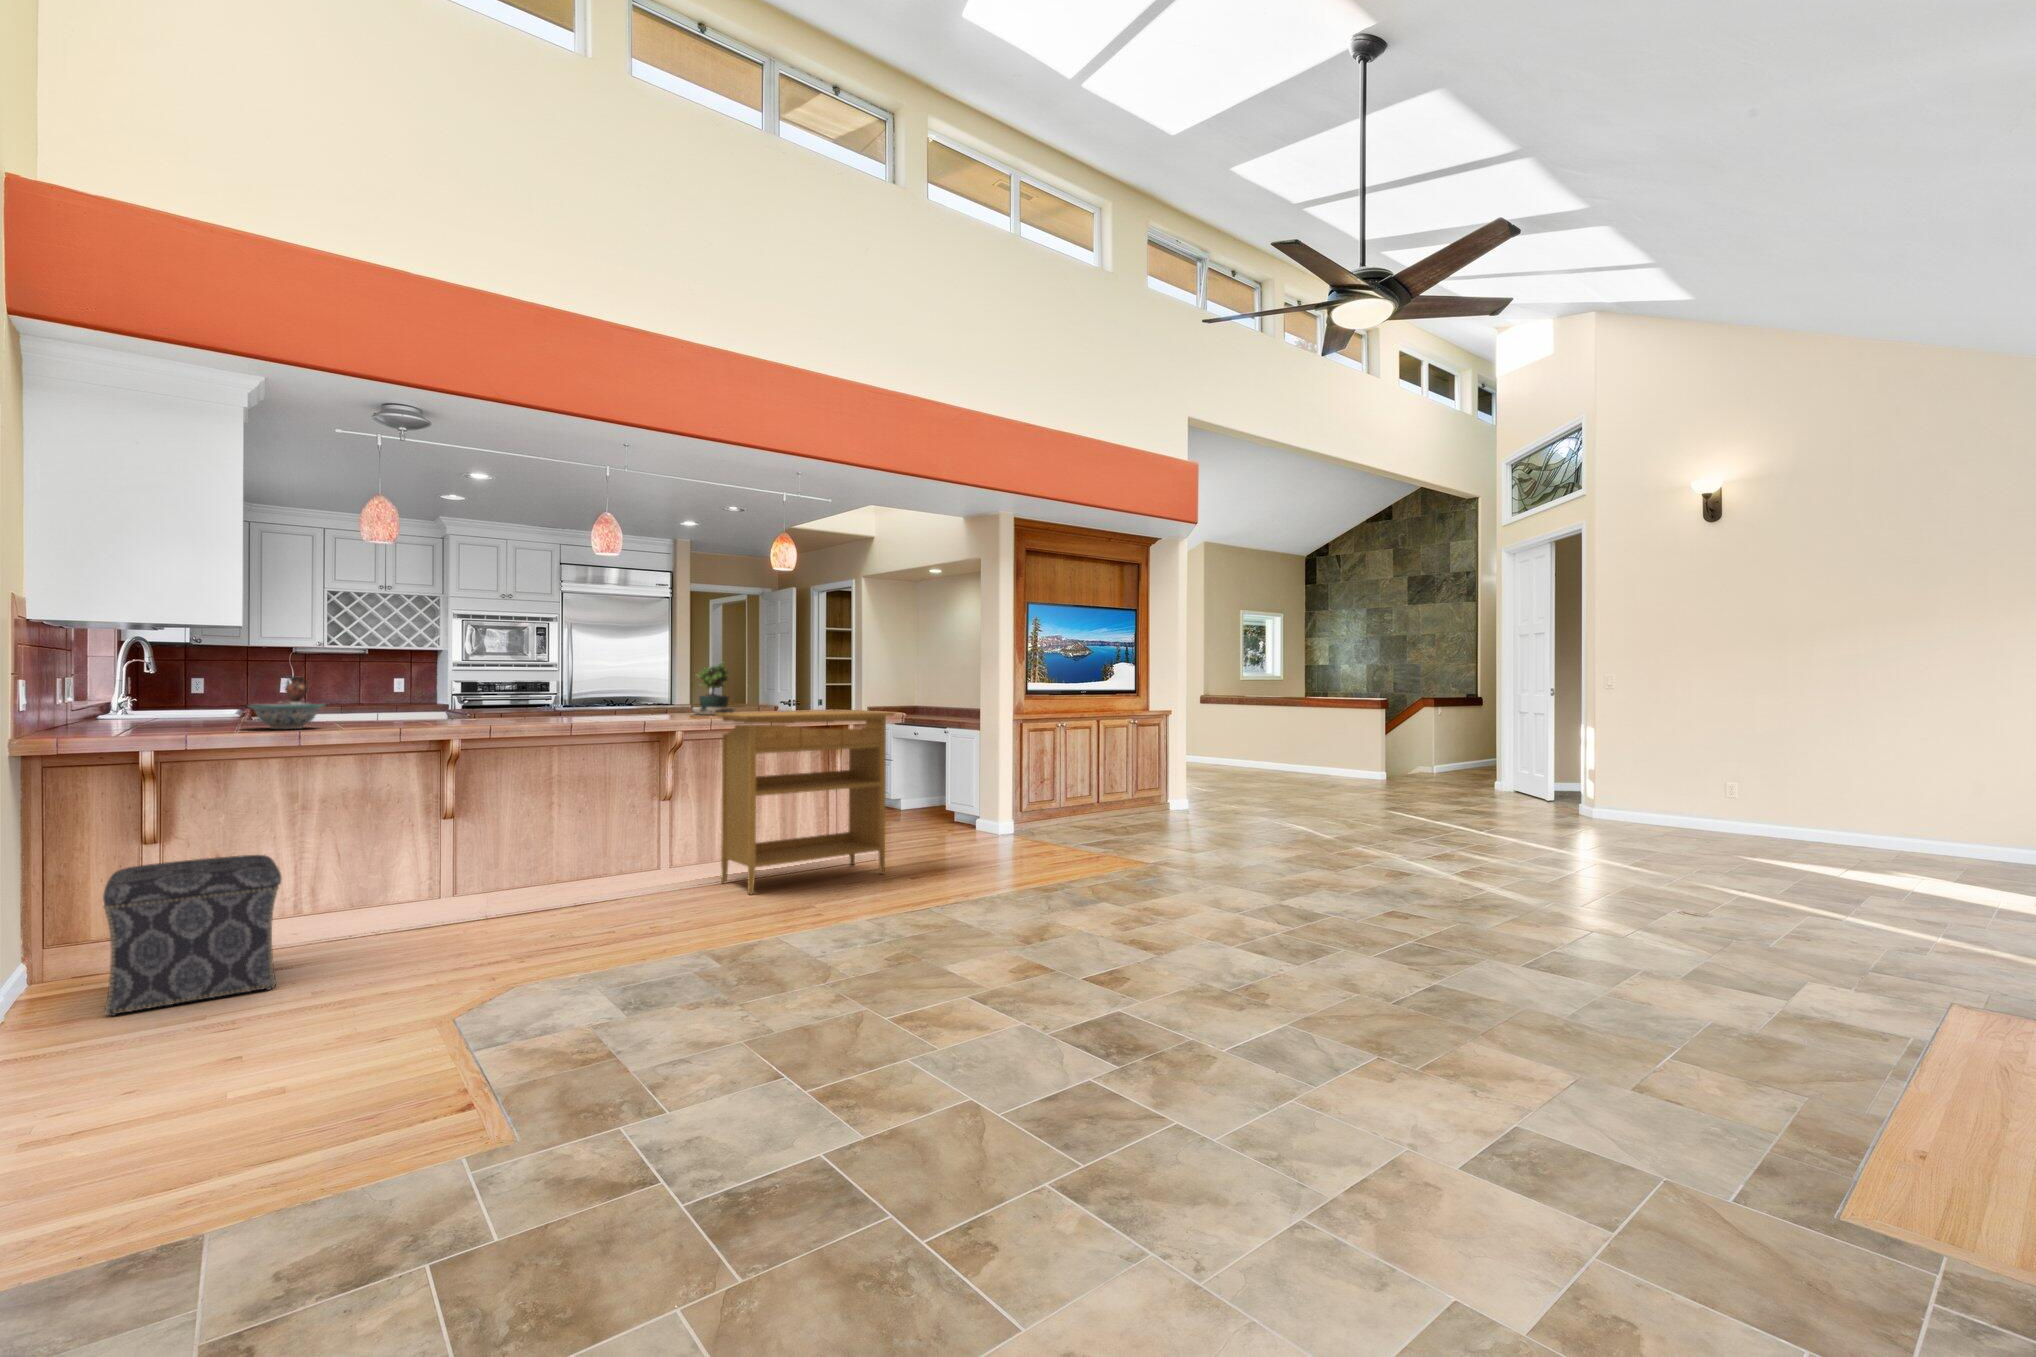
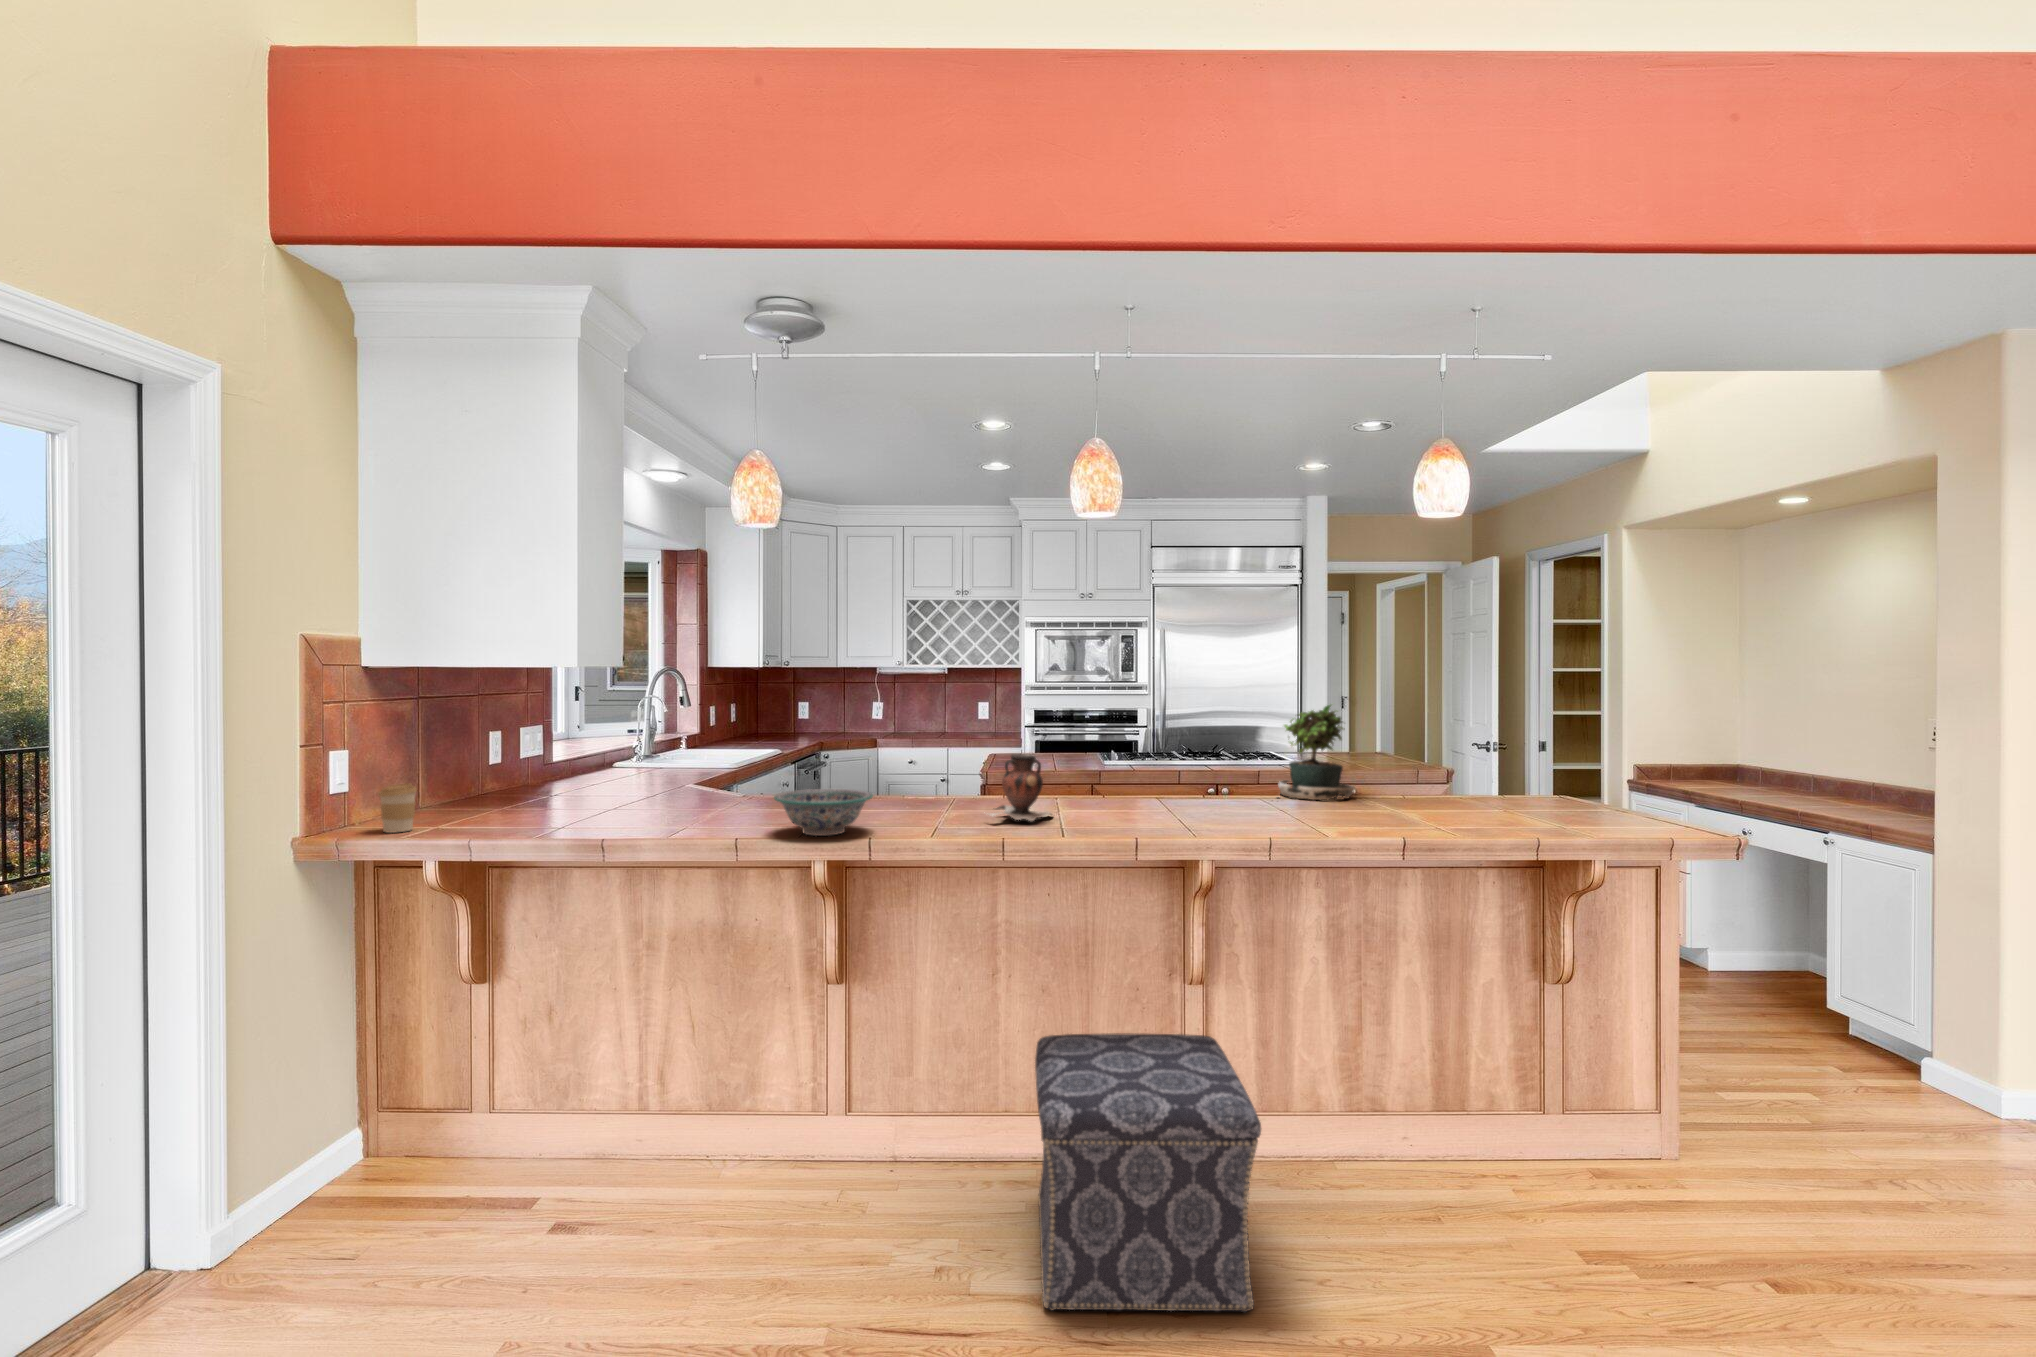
vase: present [280,676,311,704] -> present [990,754,1052,821]
coffee cup: none [93,702,126,735] -> present [378,783,417,833]
decorative bowl: present [248,704,324,729] -> present [774,789,873,836]
console table: present [715,710,895,894] -> none [1285,820,1731,1241]
ottoman: present [103,855,281,1016] -> present [1035,1033,1261,1312]

